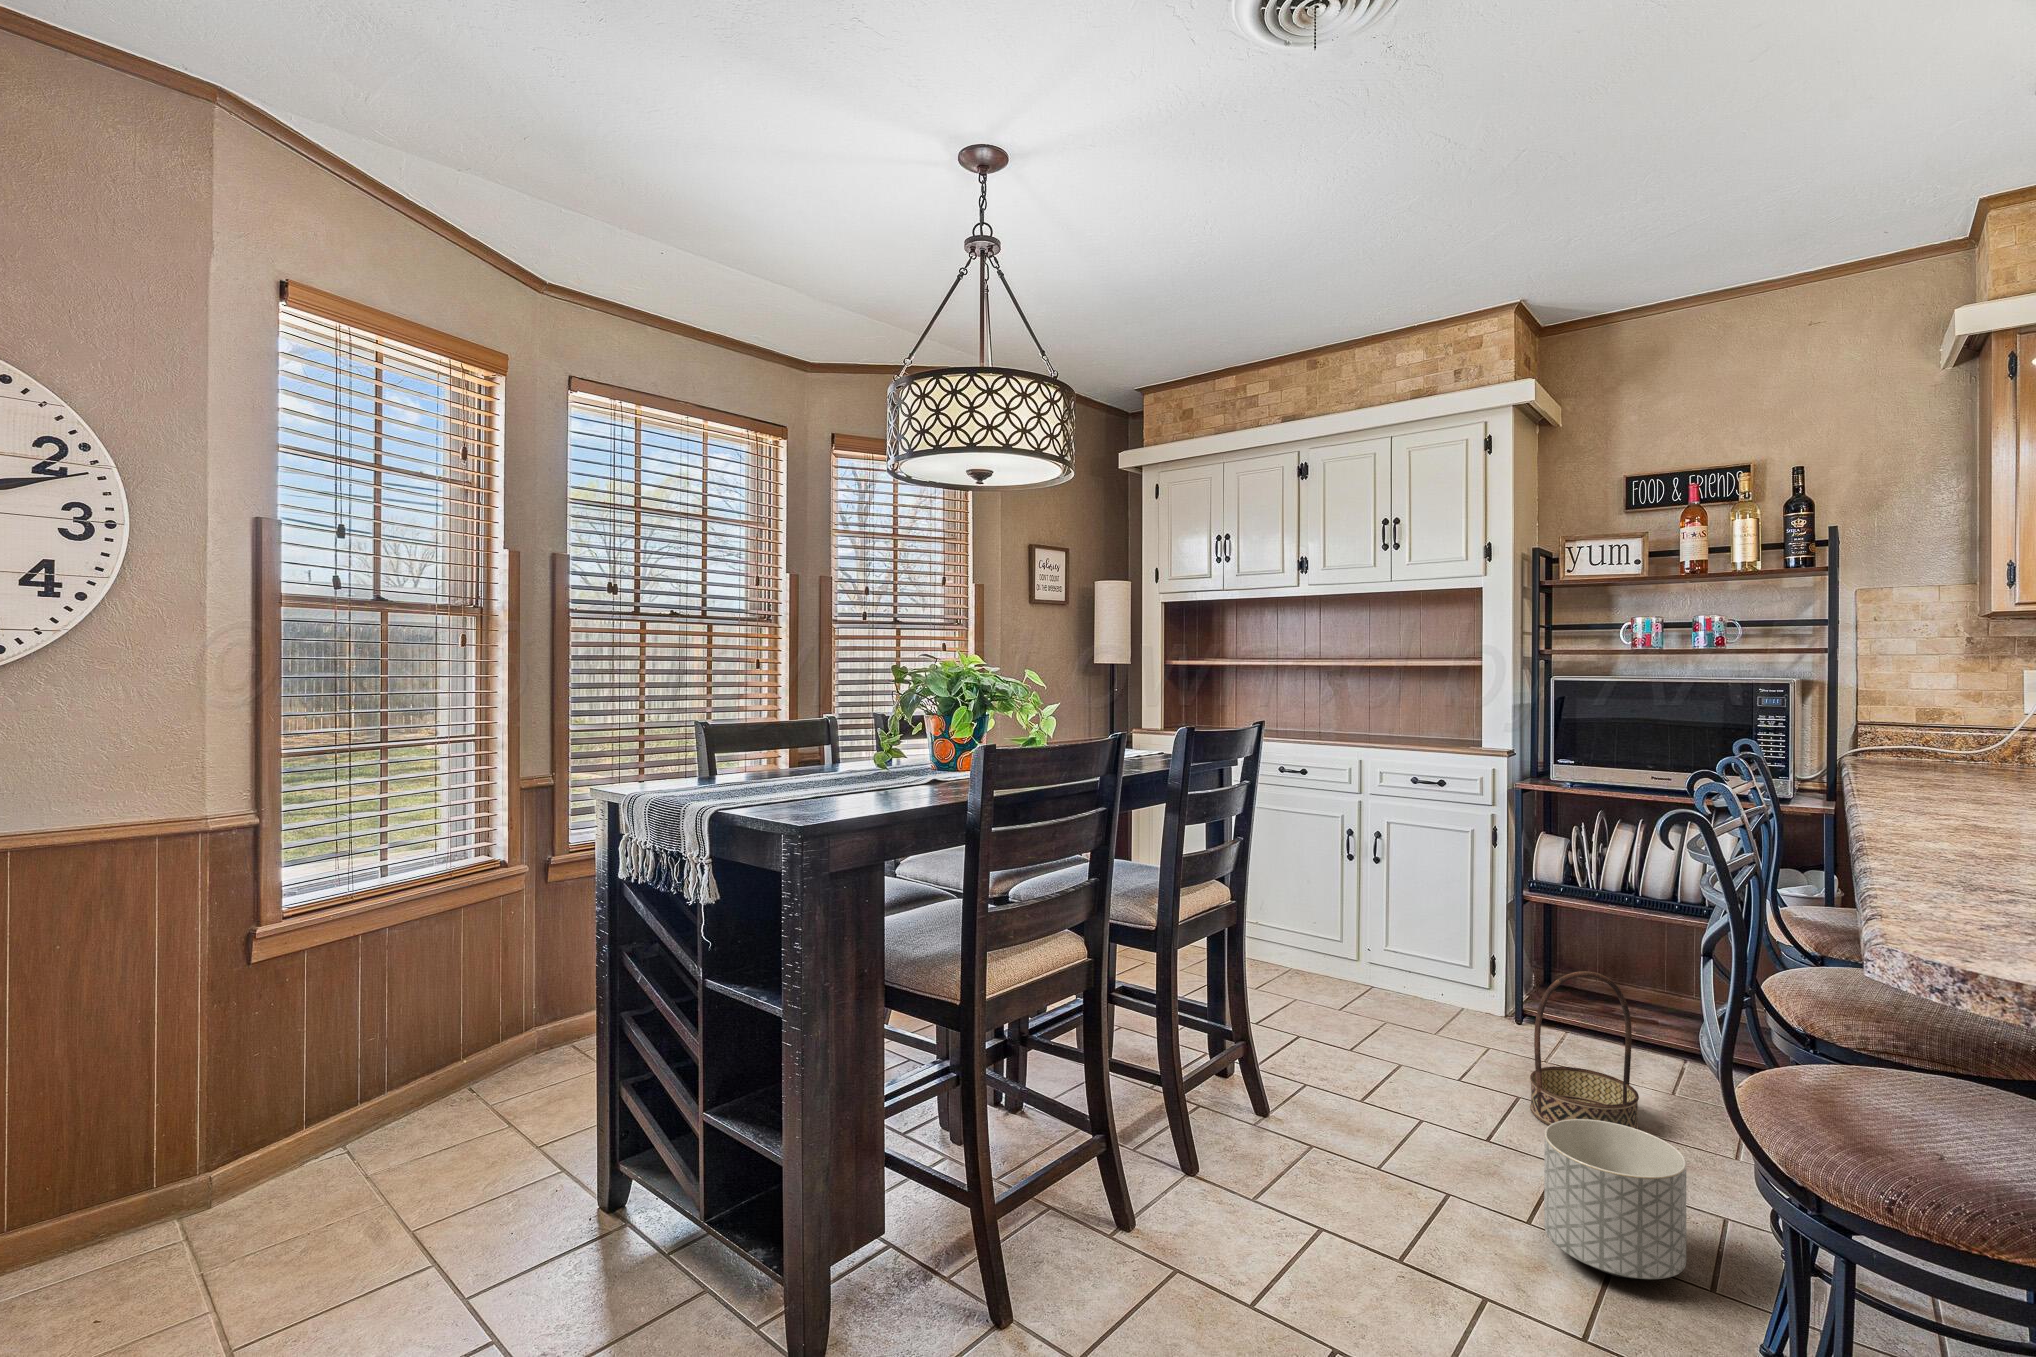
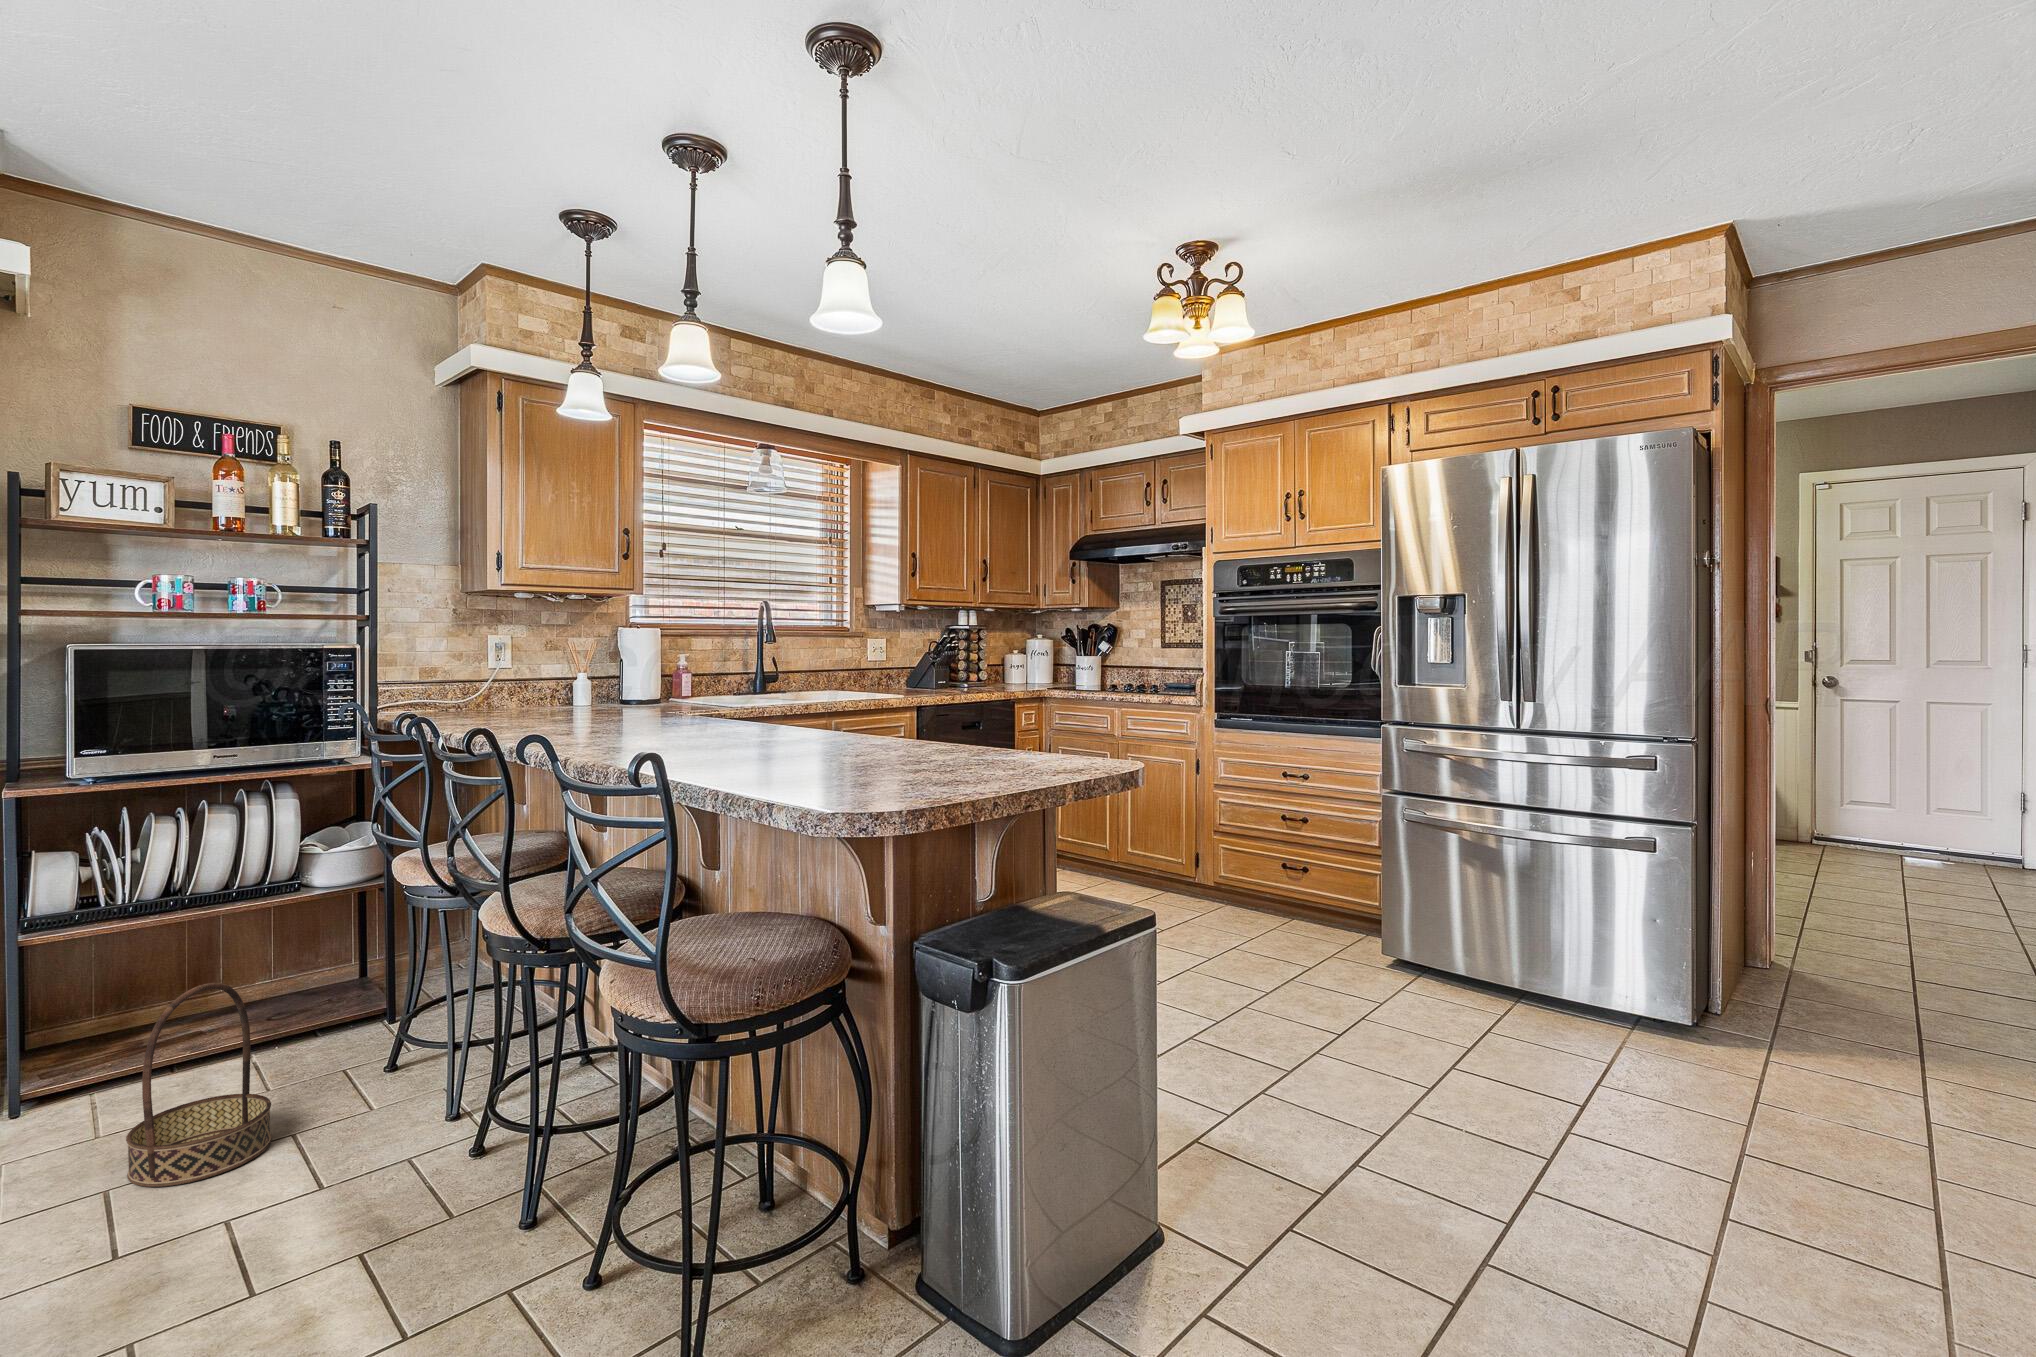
planter: present [1544,1119,1687,1279] -> none [261,1110,423,1285]

